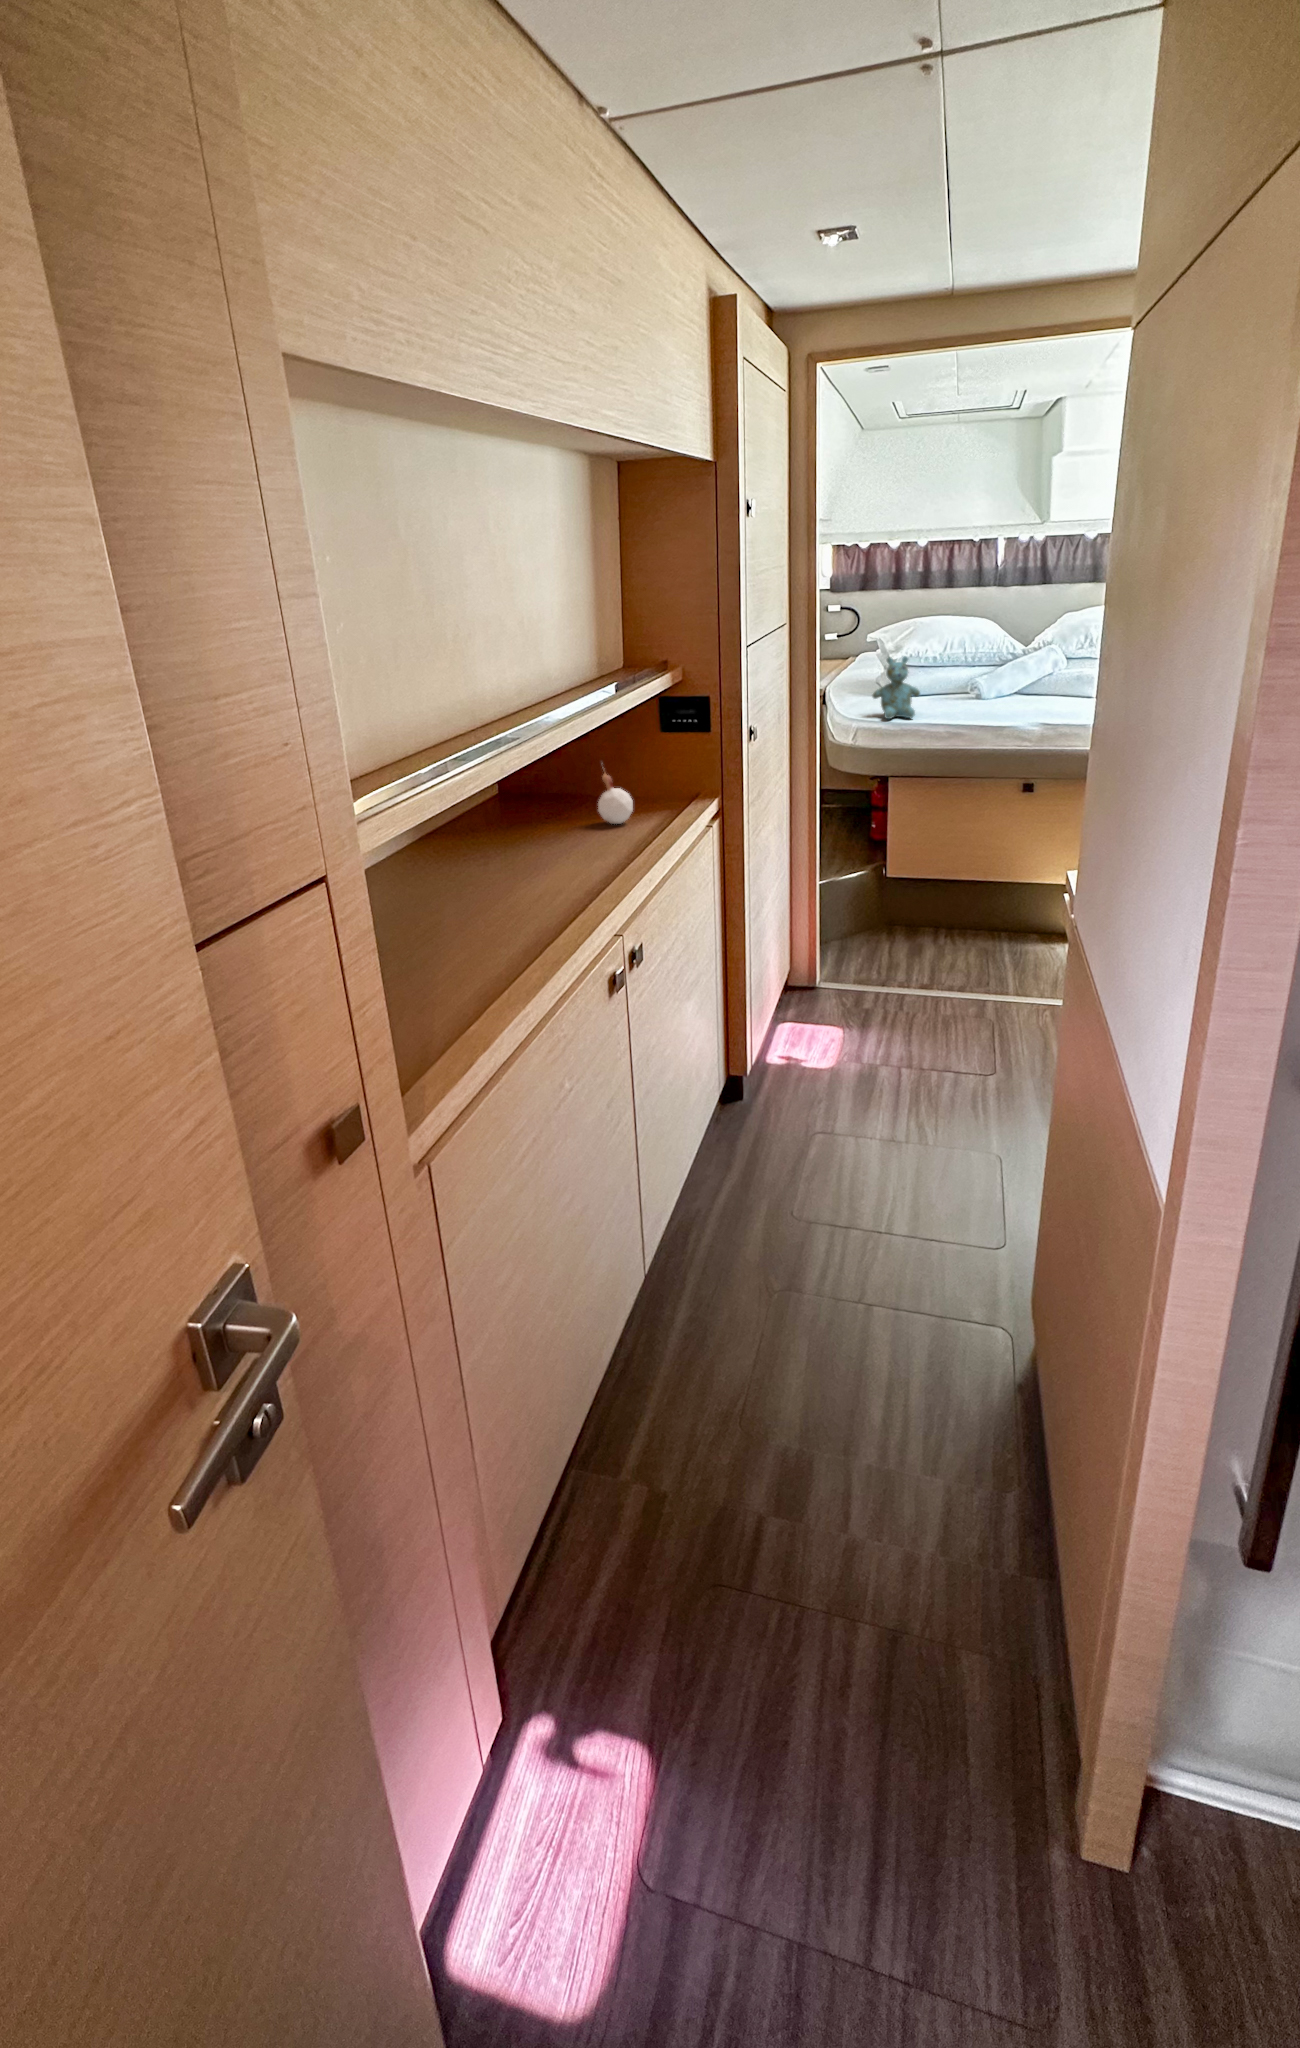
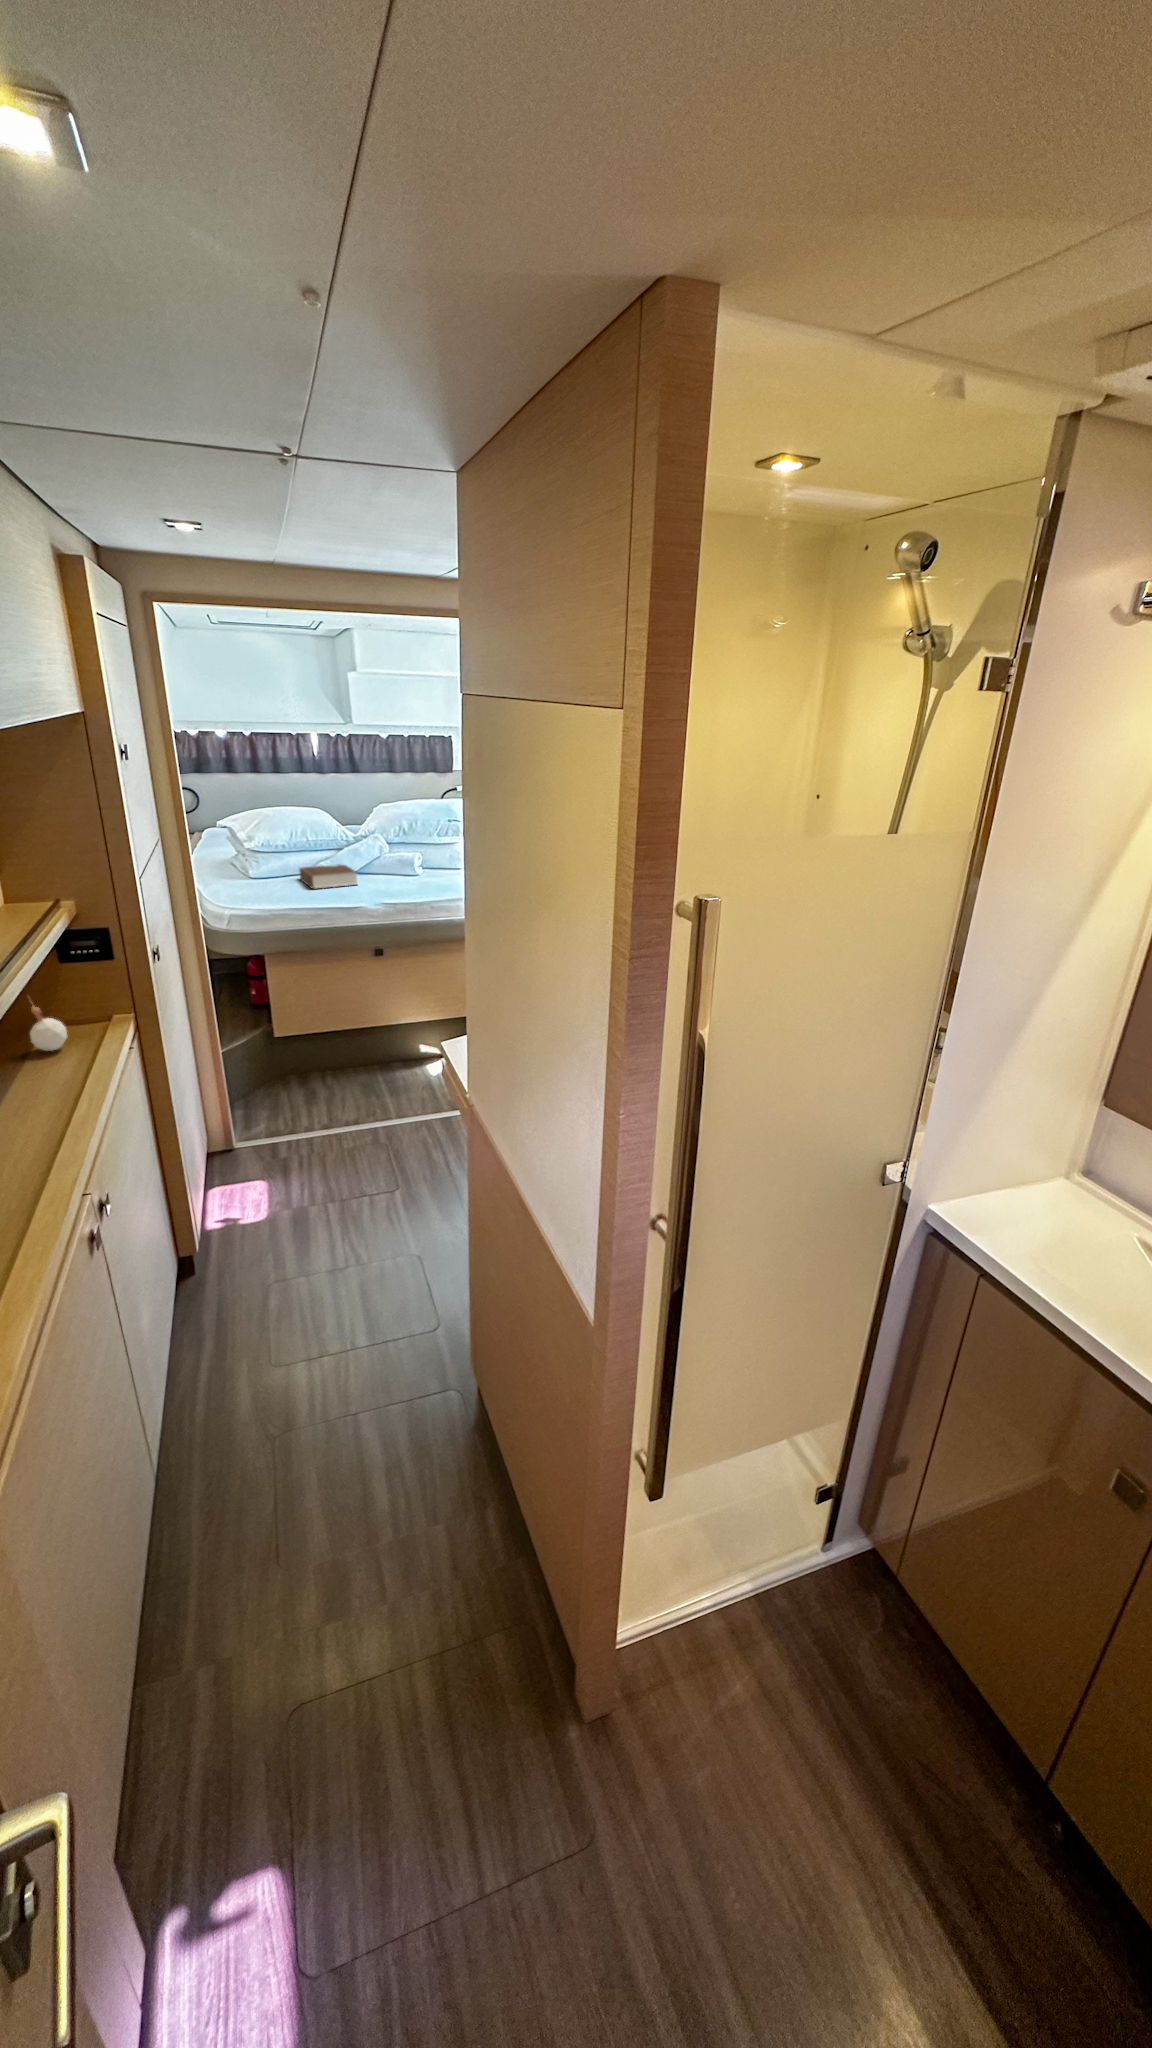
stuffed bear: present [873,656,920,719] -> none [235,846,278,900]
book: none [948,685,1017,710] -> present [299,864,357,888]

